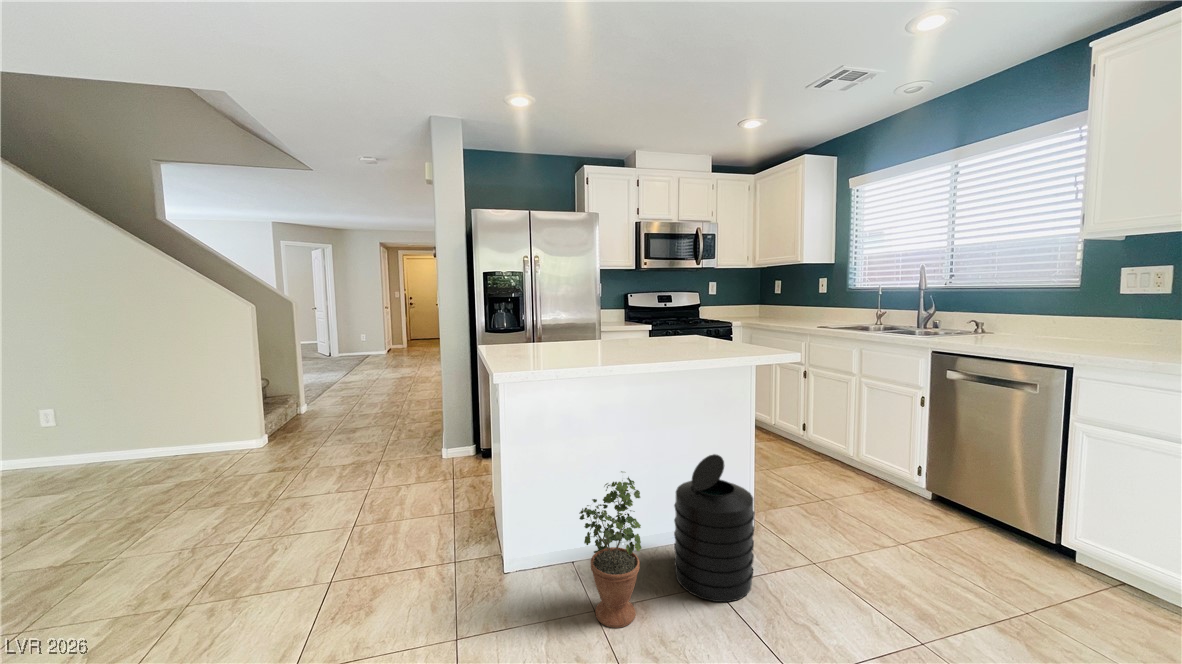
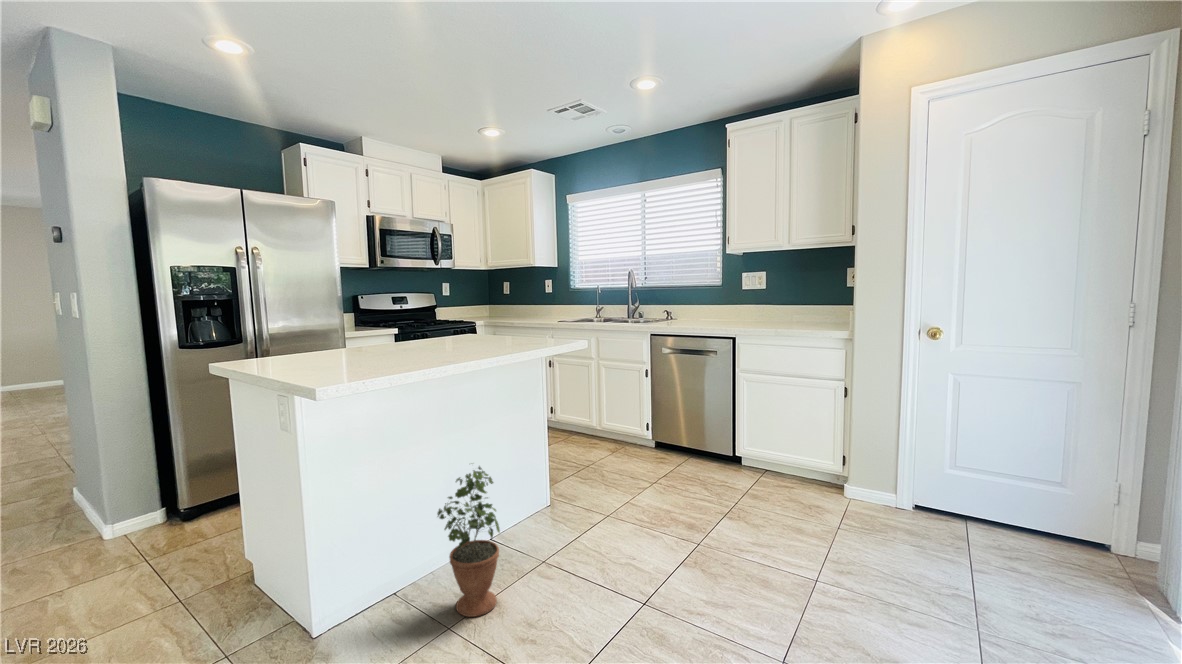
trash can: present [674,454,754,602] -> none [504,434,575,564]

